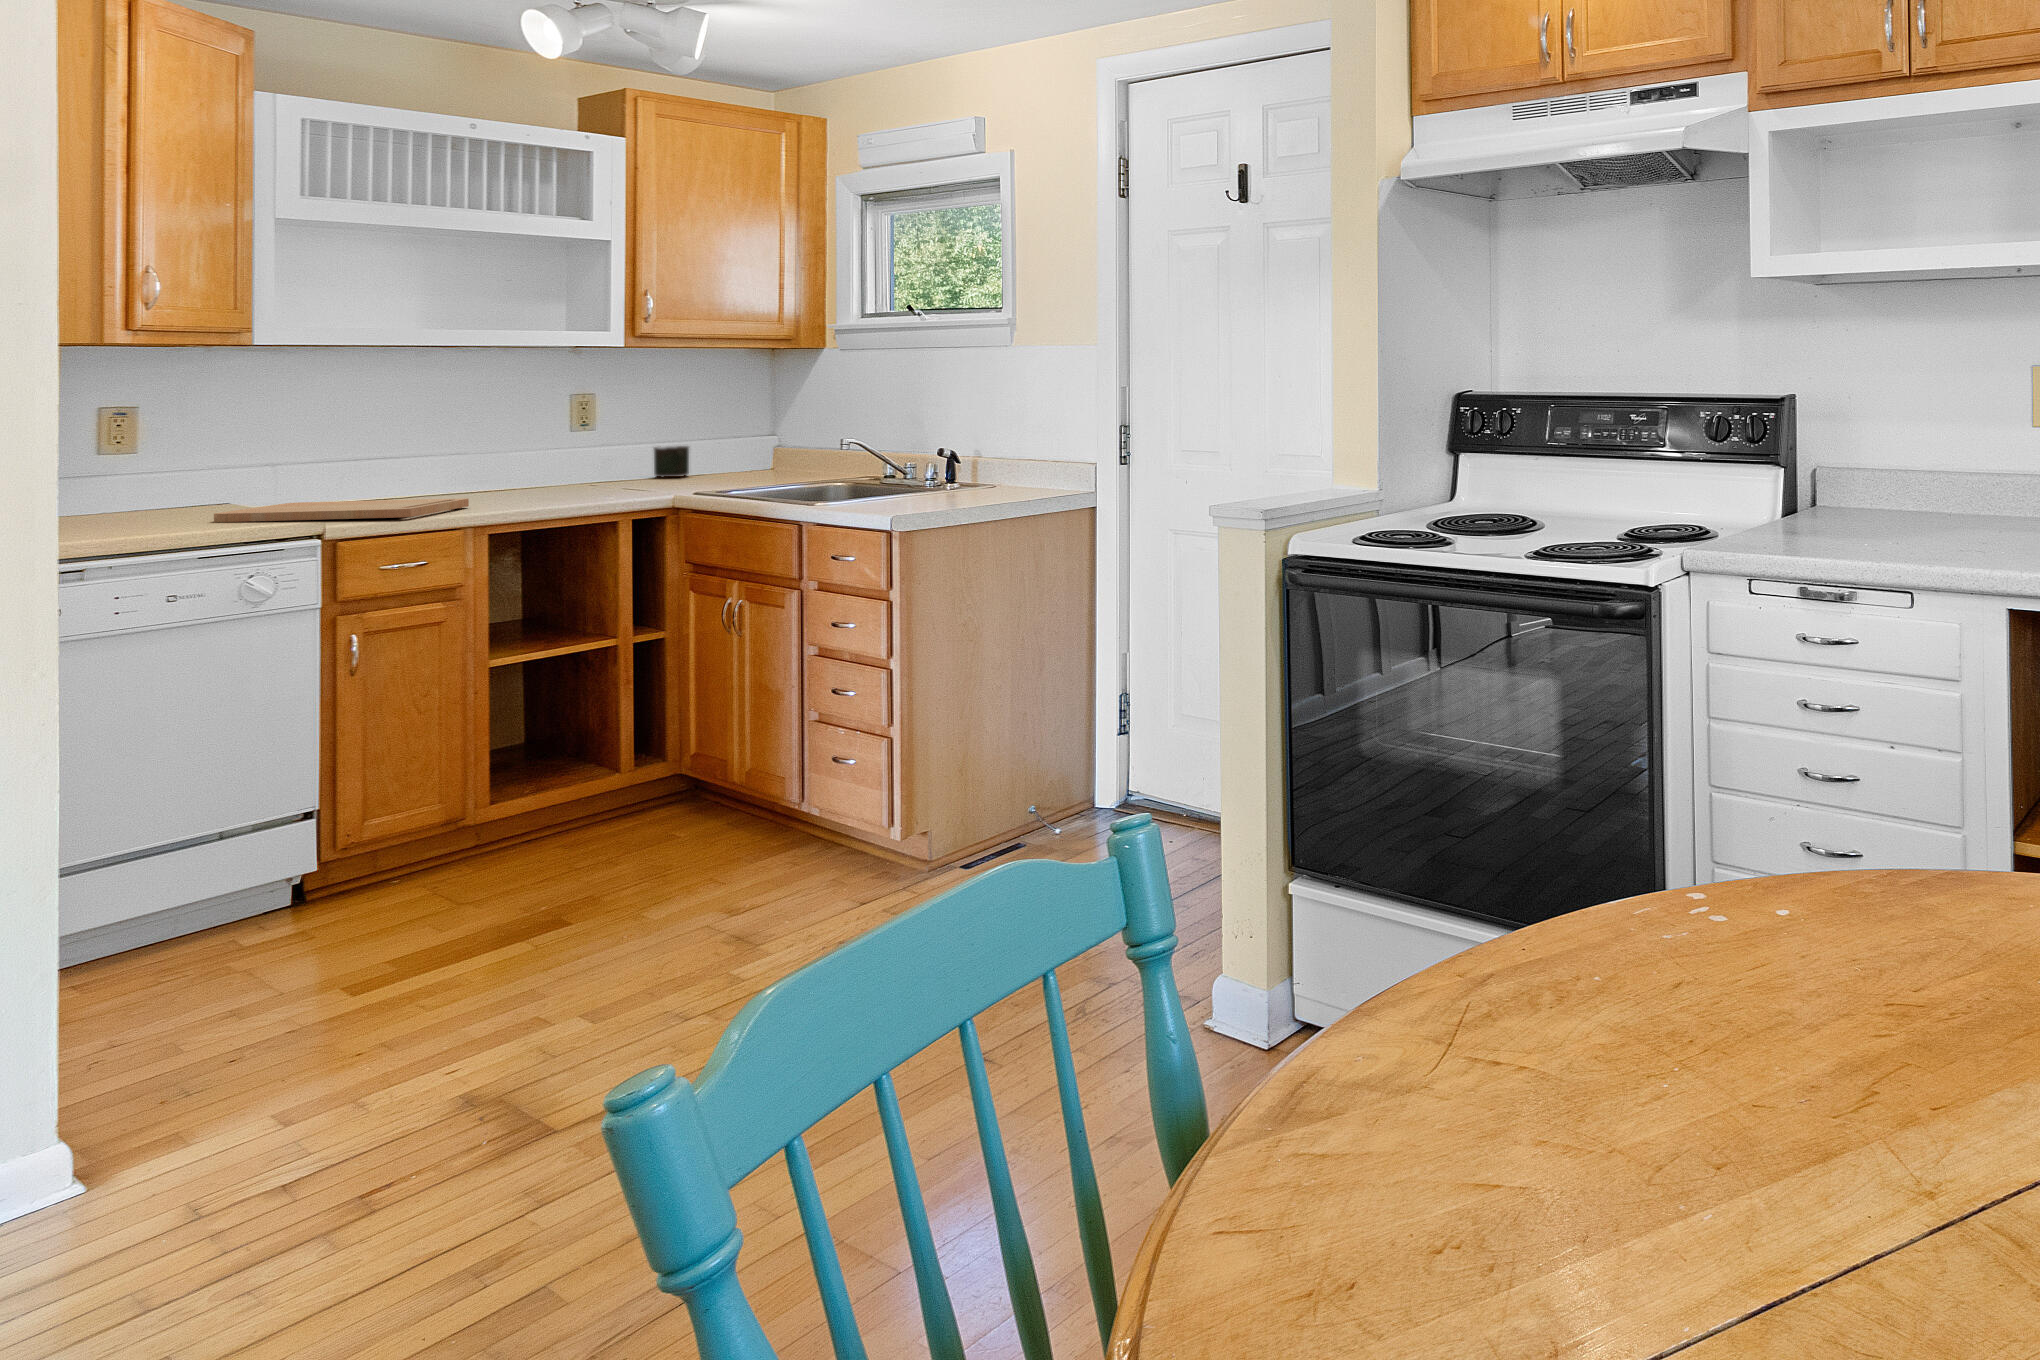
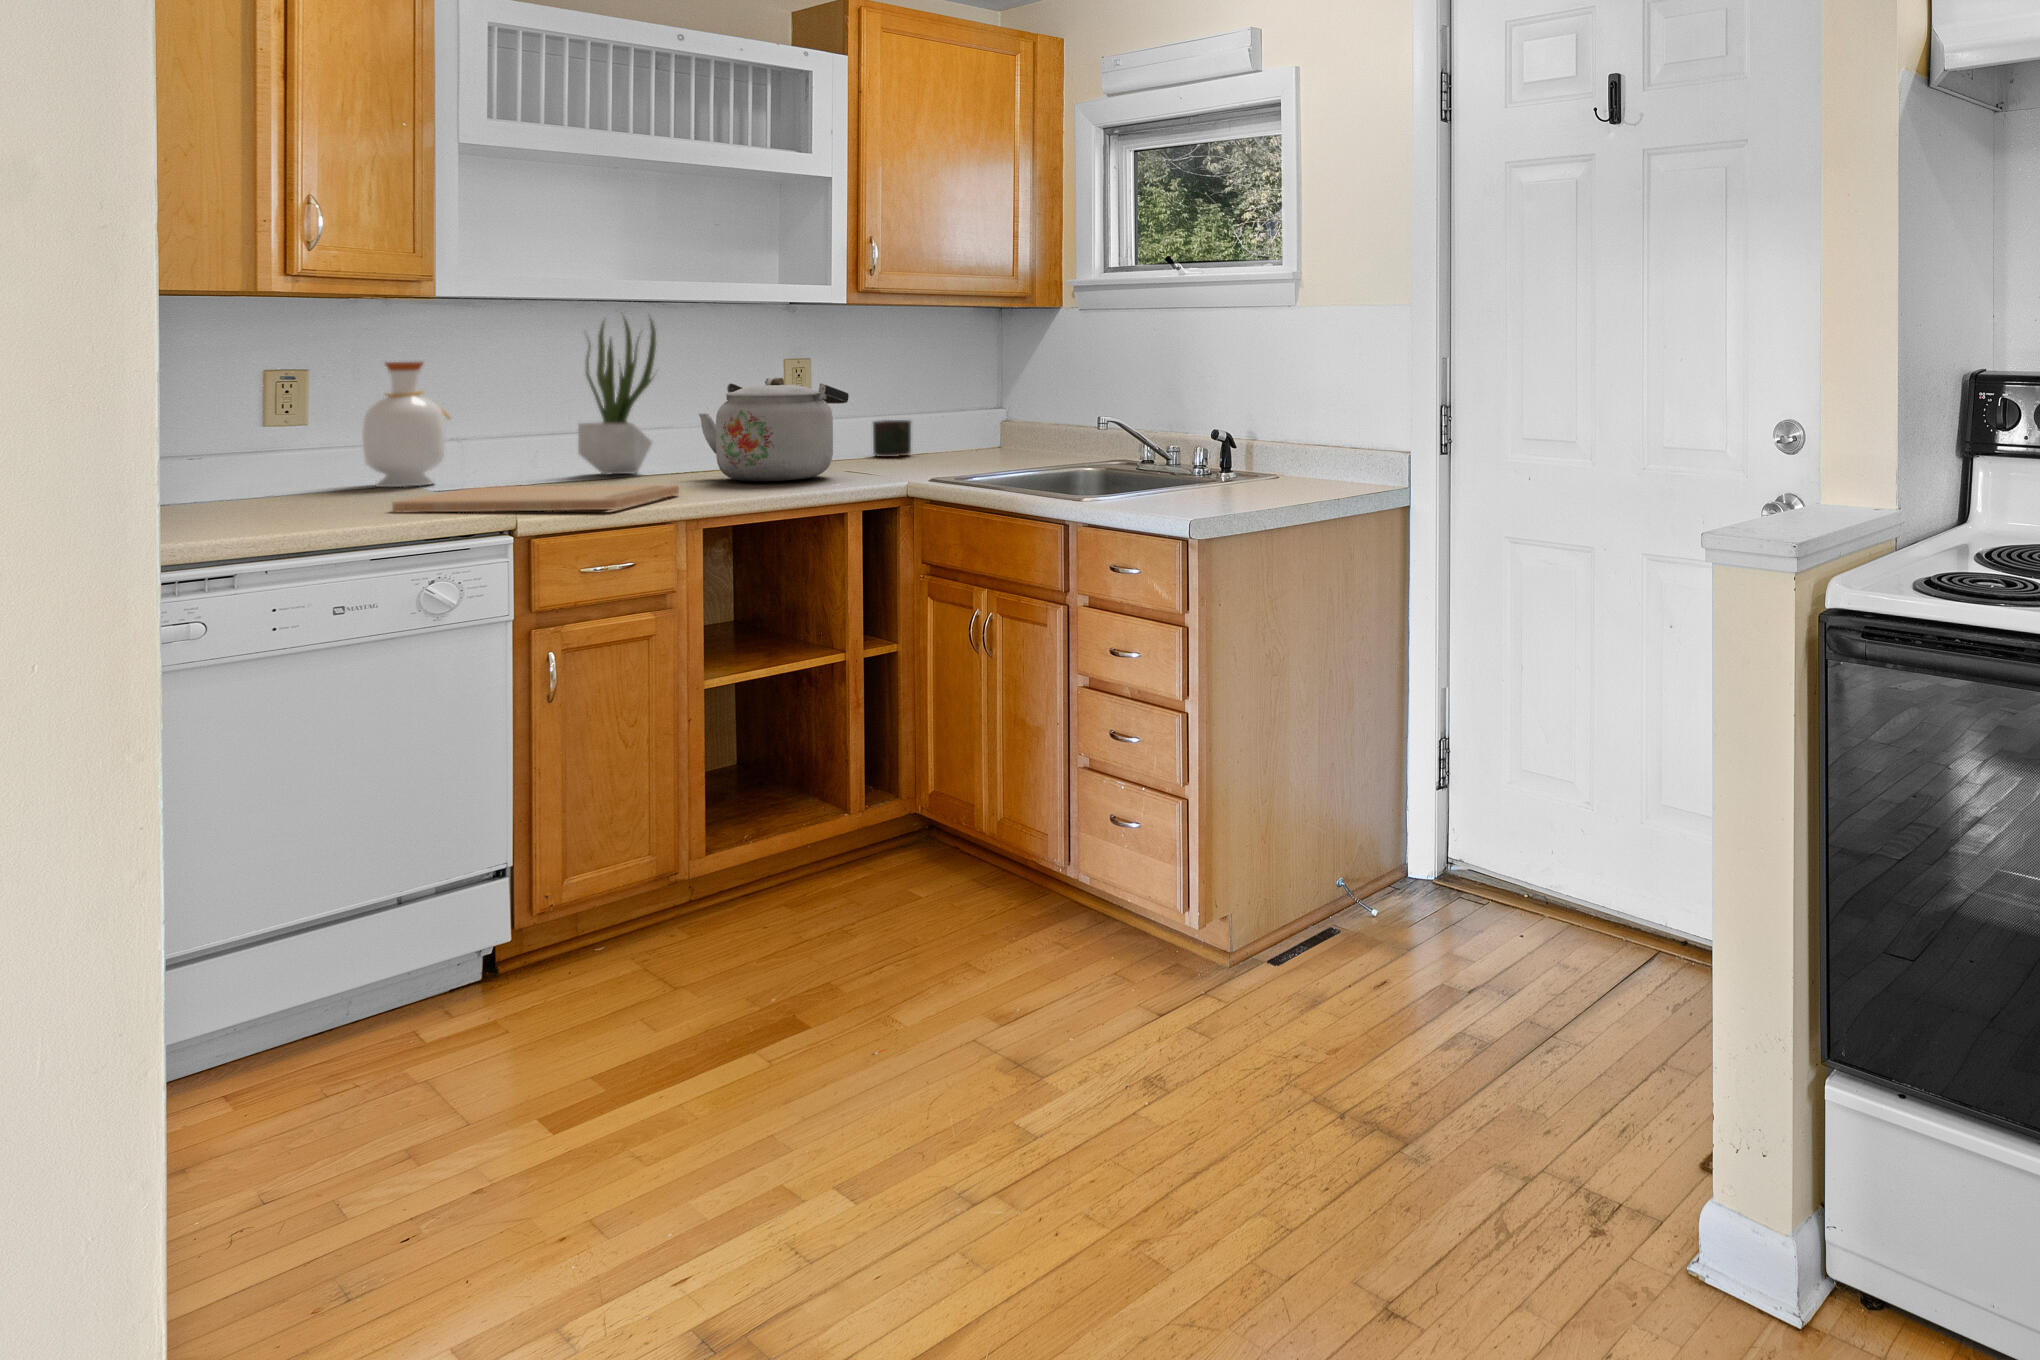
potted plant: none [380,355,454,493] -> present [578,318,658,475]
bottle: none [184,399,265,505] -> present [362,362,450,487]
kettle: none [489,409,625,496] -> present [699,377,849,481]

